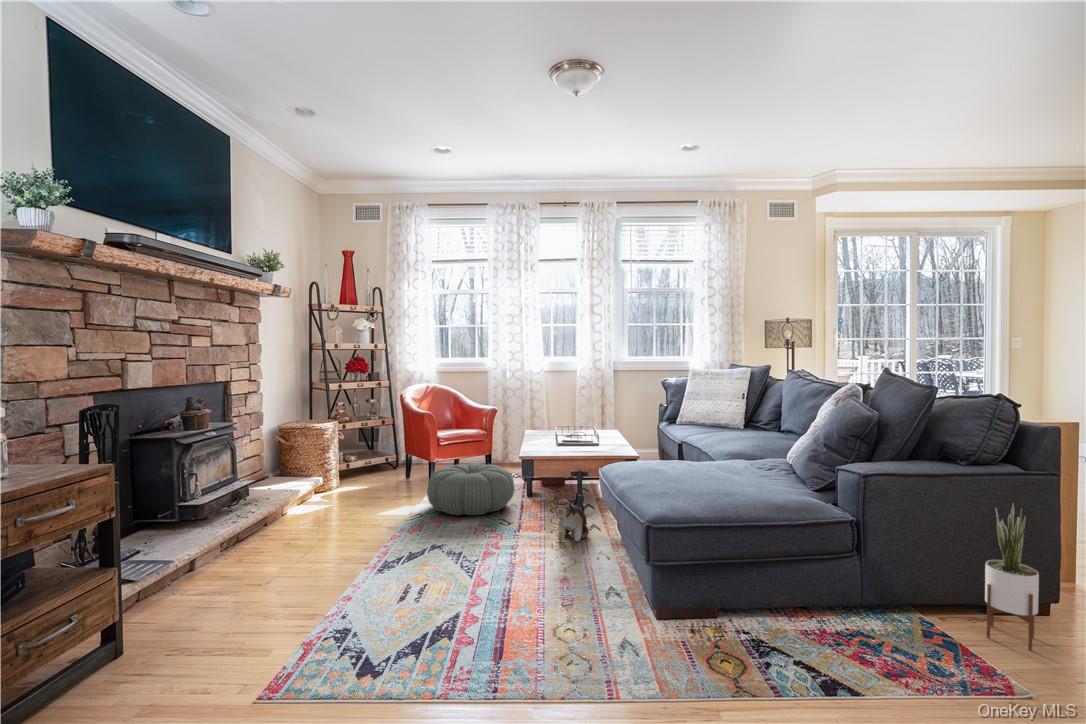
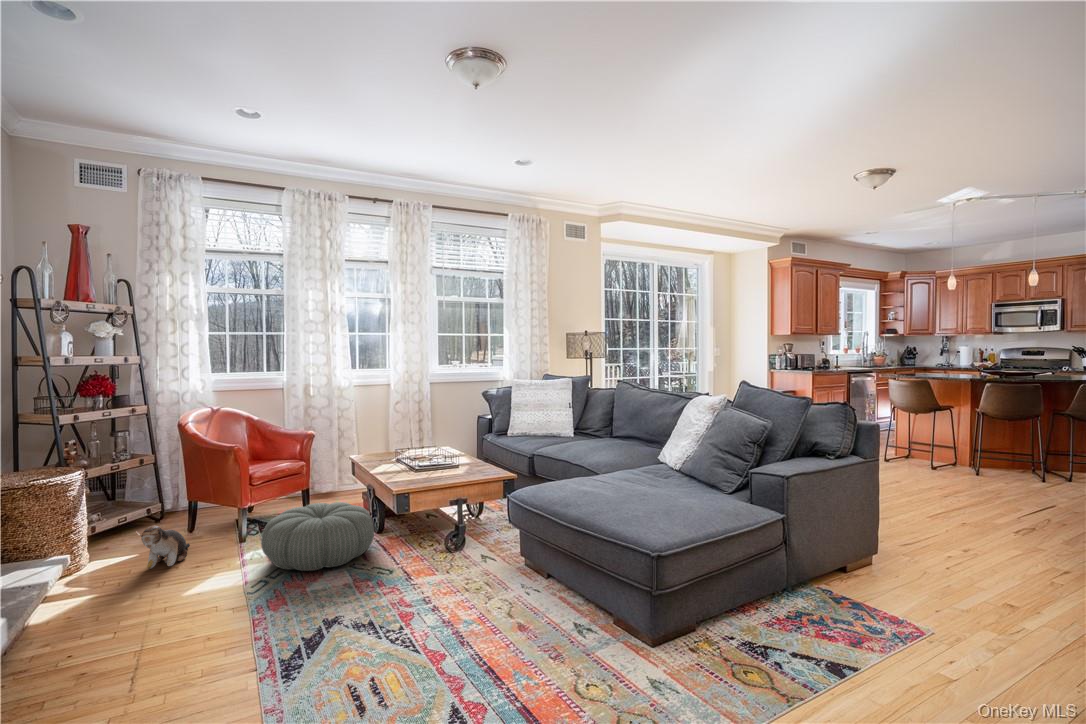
plush toy: present [552,499,589,542] -> present [136,525,190,569]
potted plant: present [985,505,1039,650] -> none [819,487,853,590]

